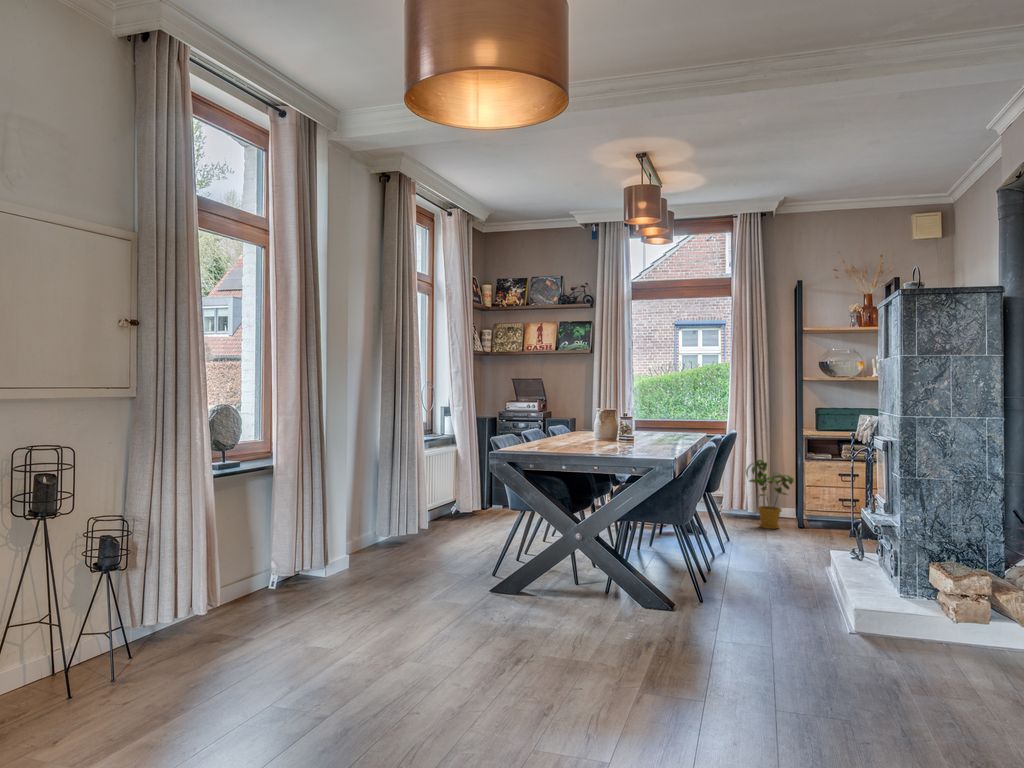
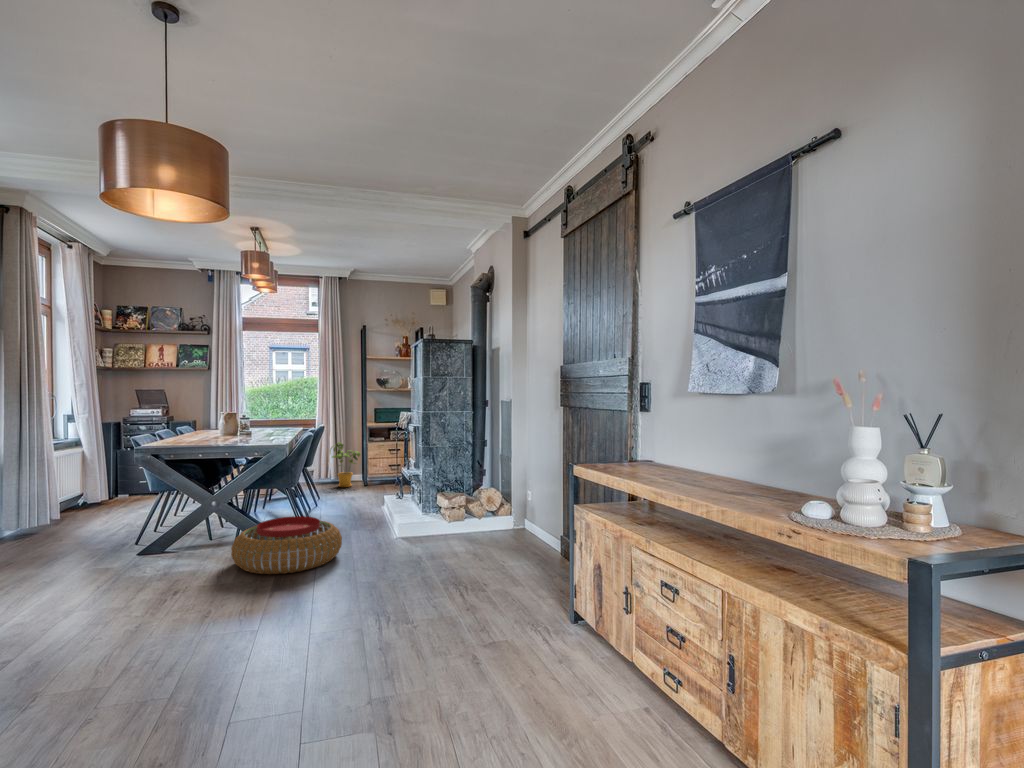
pouf: none [596,568,754,658] -> present [231,516,342,574]

